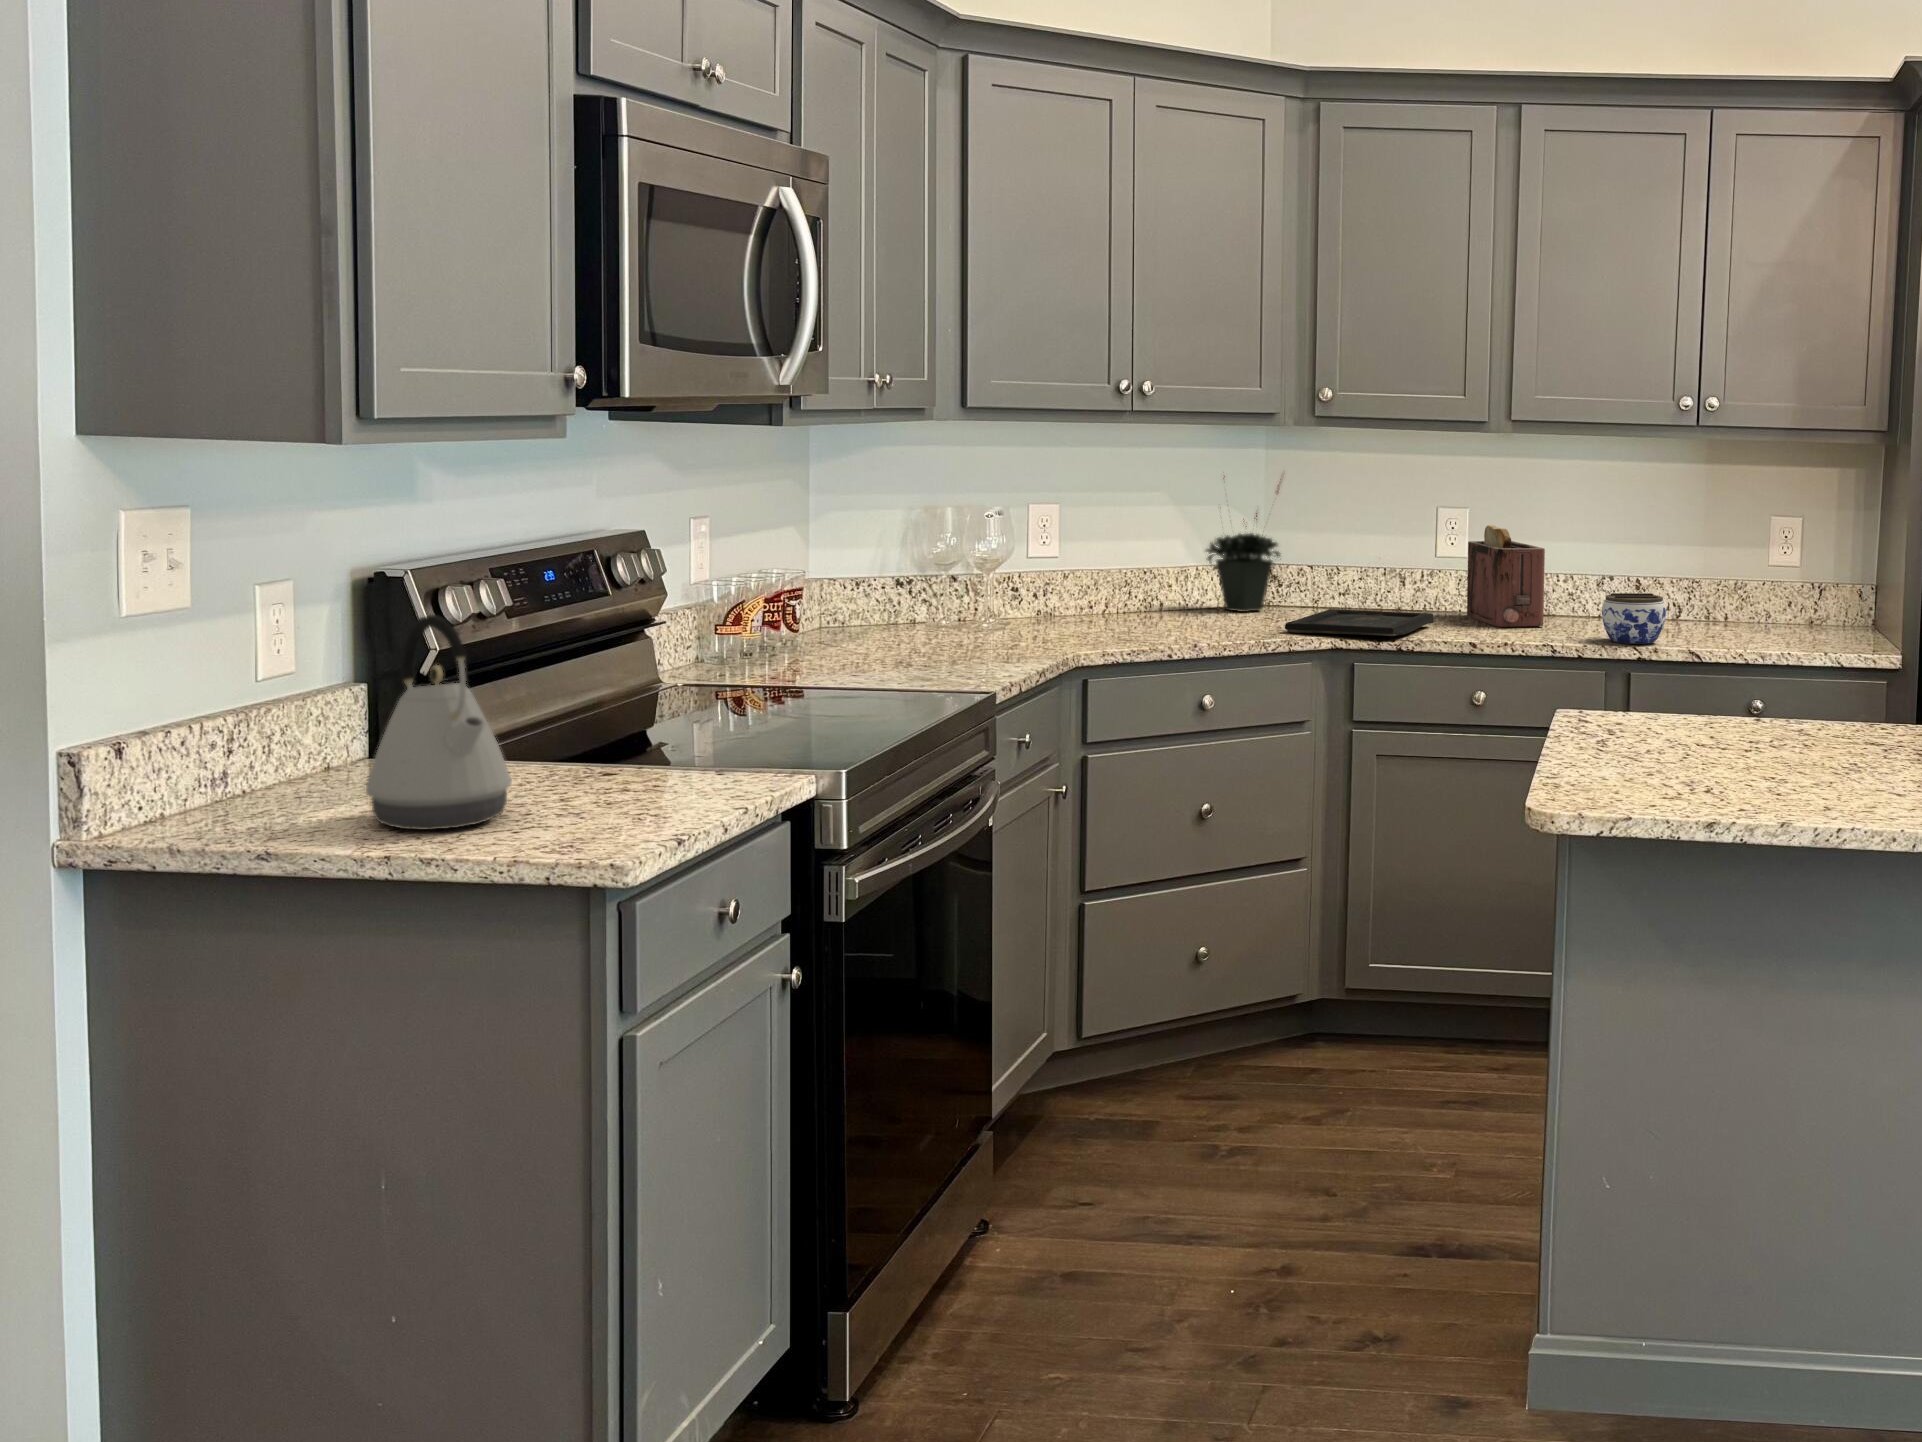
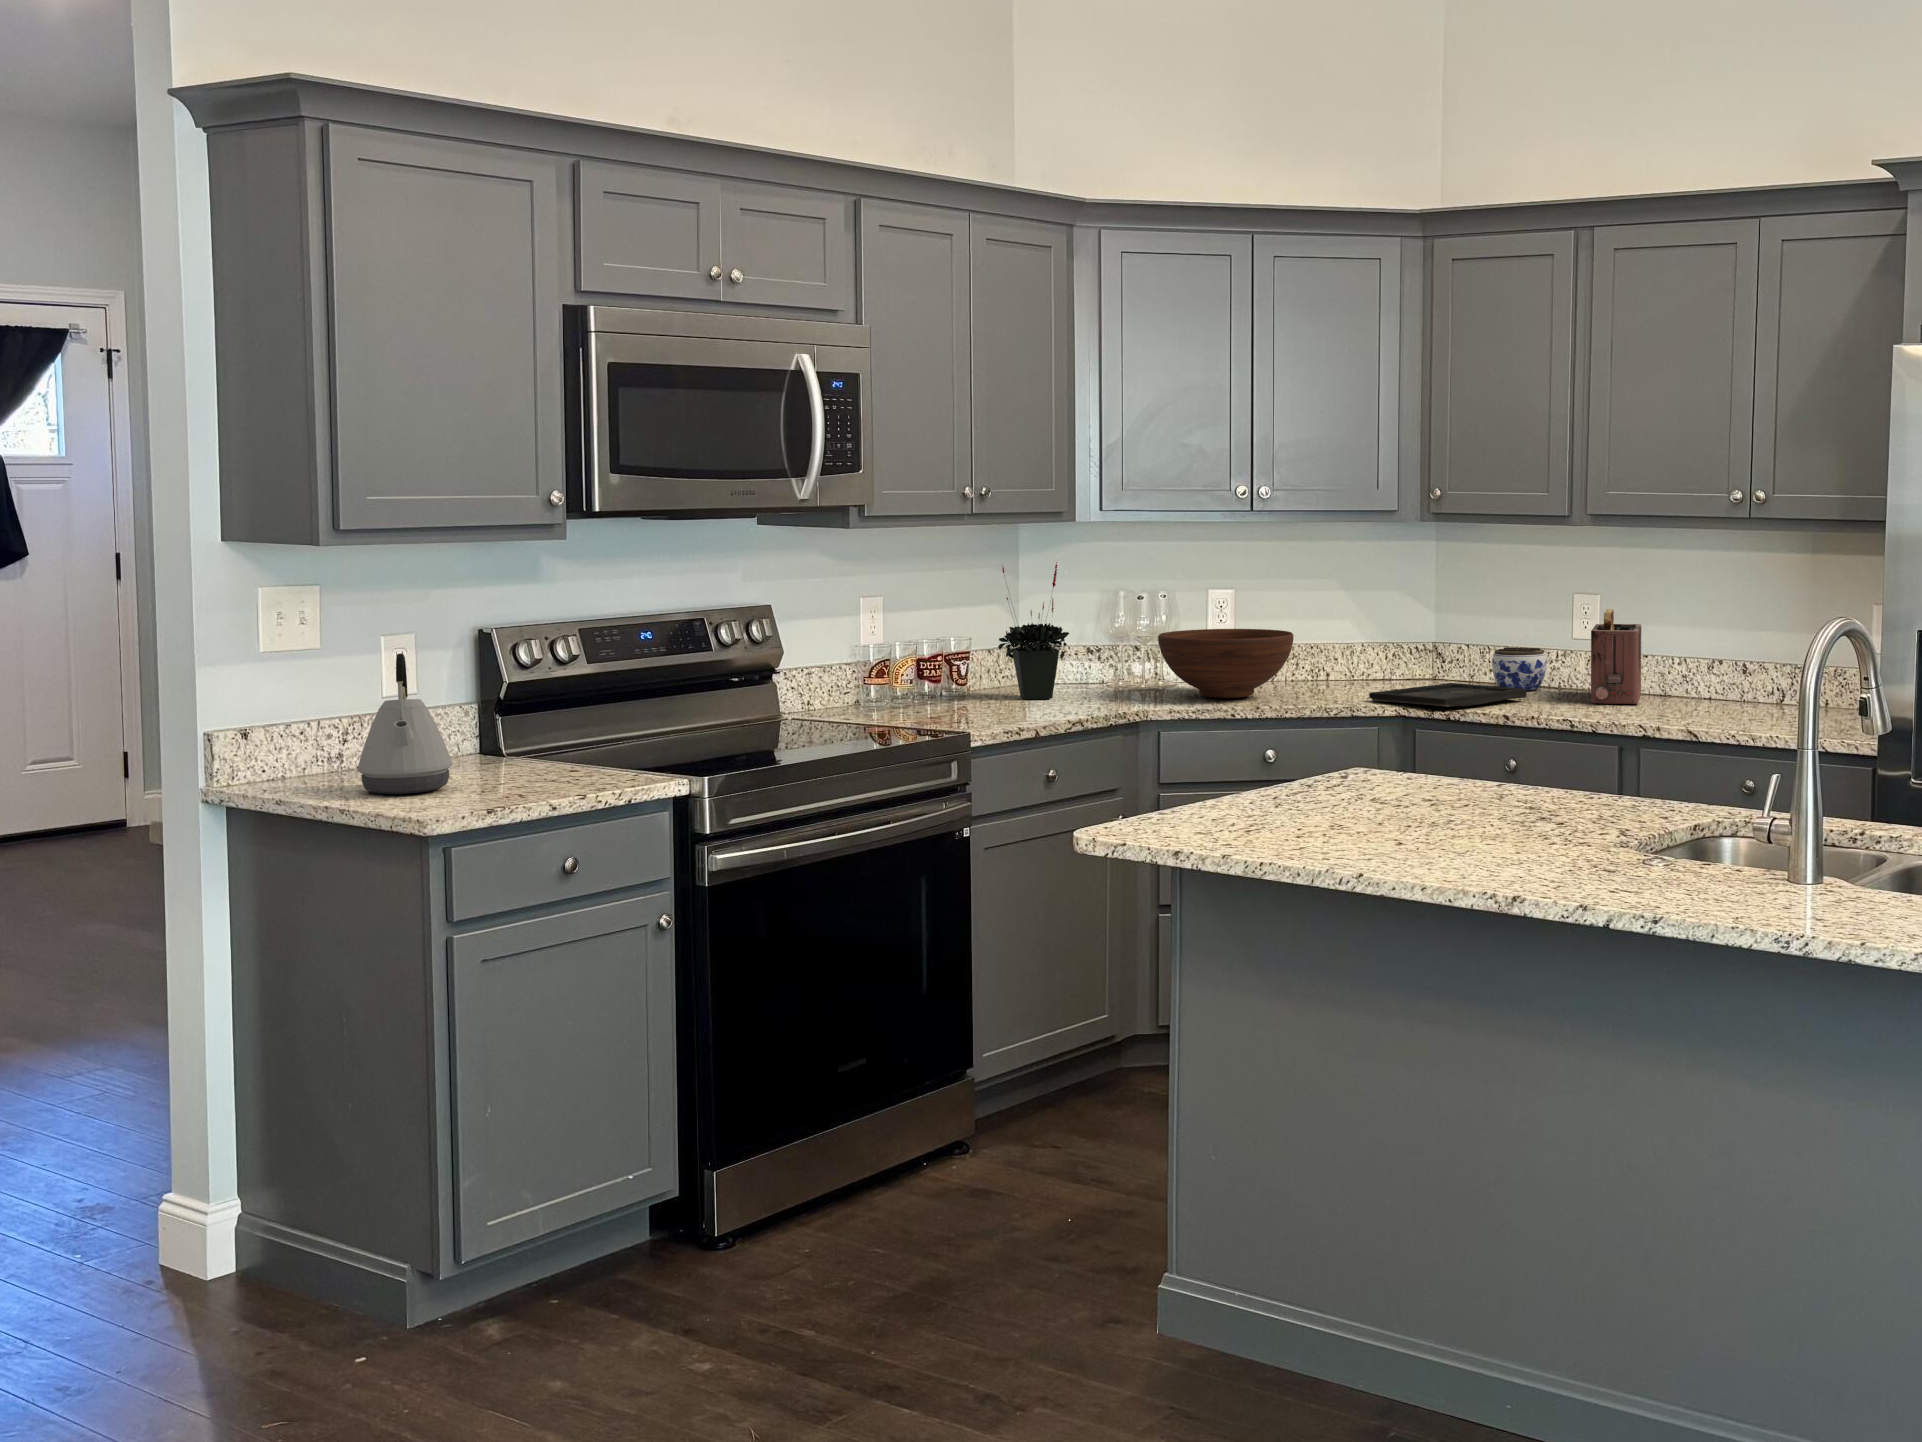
potted plant: present [1206,476,1281,612] -> present [998,562,1070,699]
fruit bowl: none [1042,553,1204,635] -> present [1158,629,1294,698]
jar: present [1602,593,1666,644] -> present [1492,647,1547,690]

